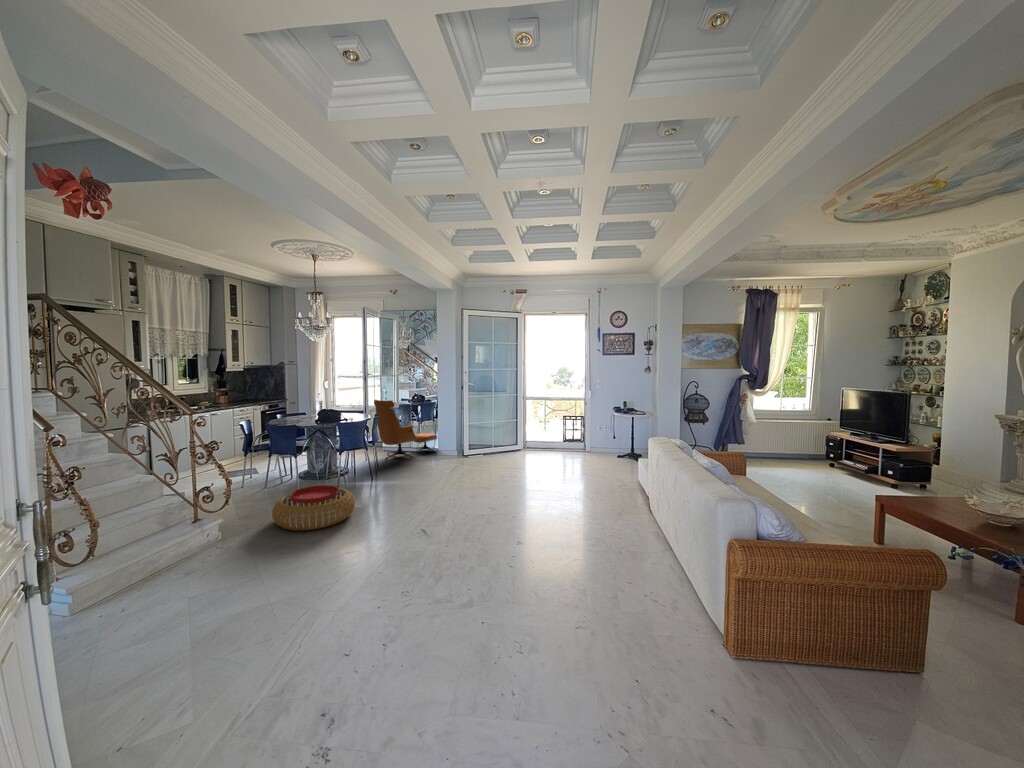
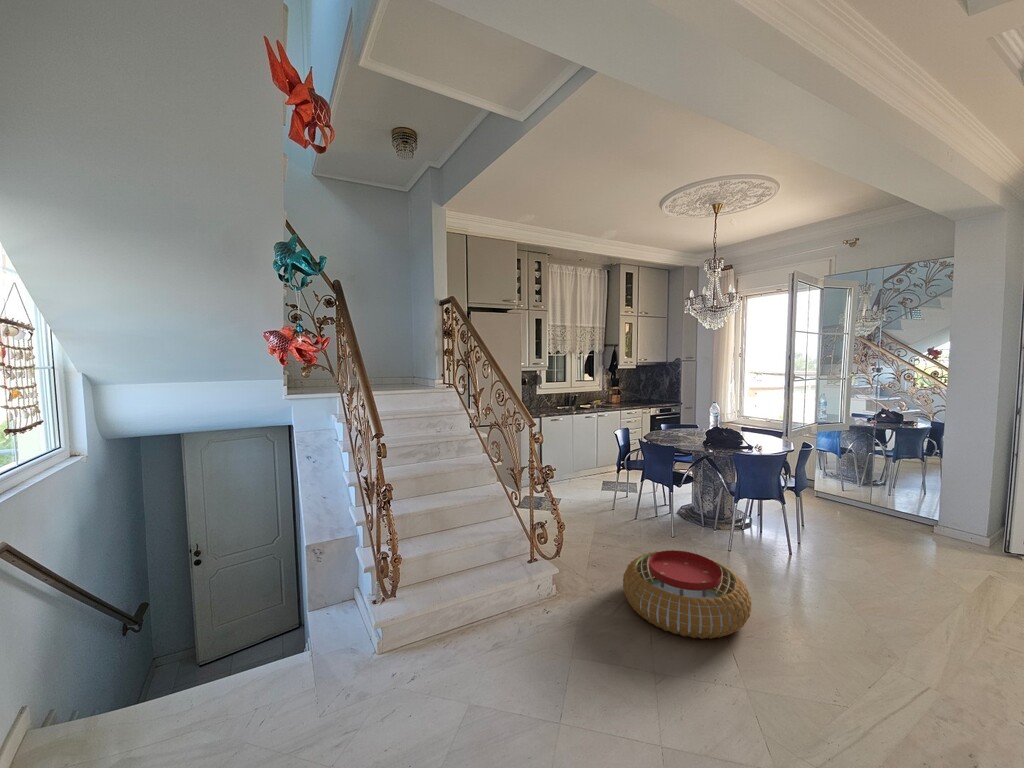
lounge chair: present [374,400,437,460] -> none [802,417,932,527]

